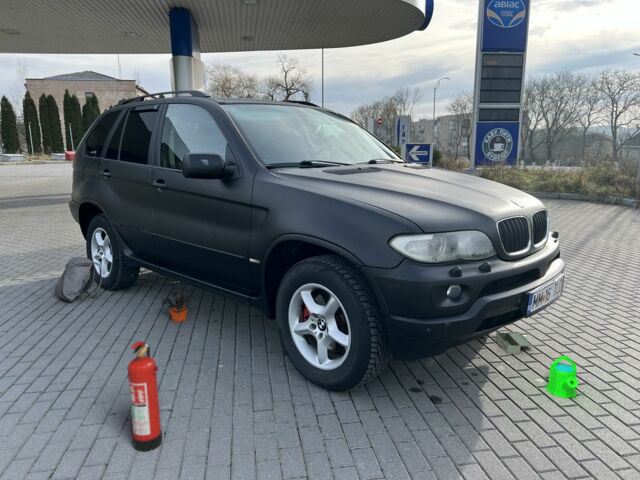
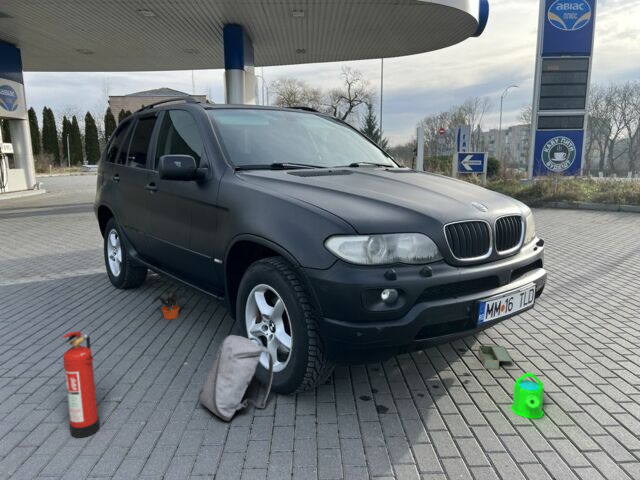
backpack: present [55,257,102,302] -> present [198,335,273,421]

